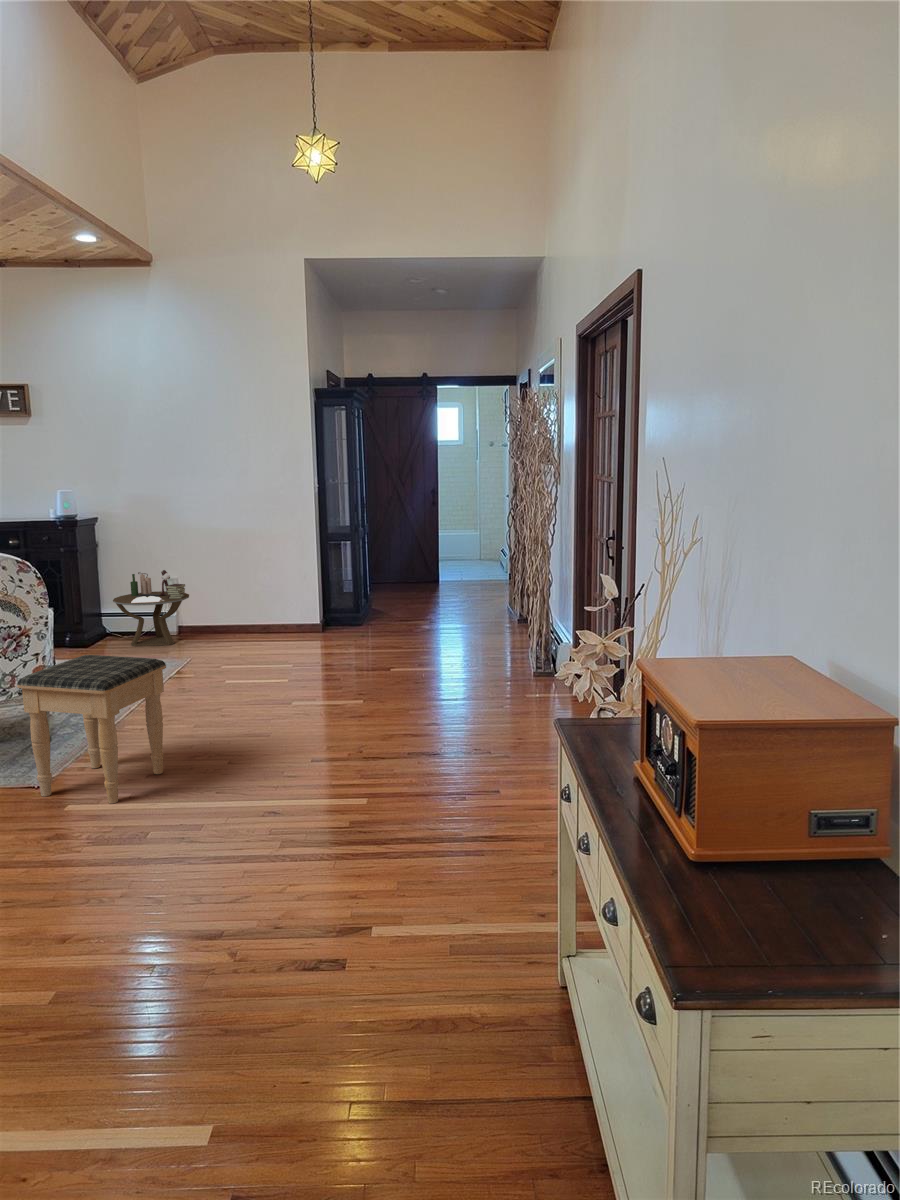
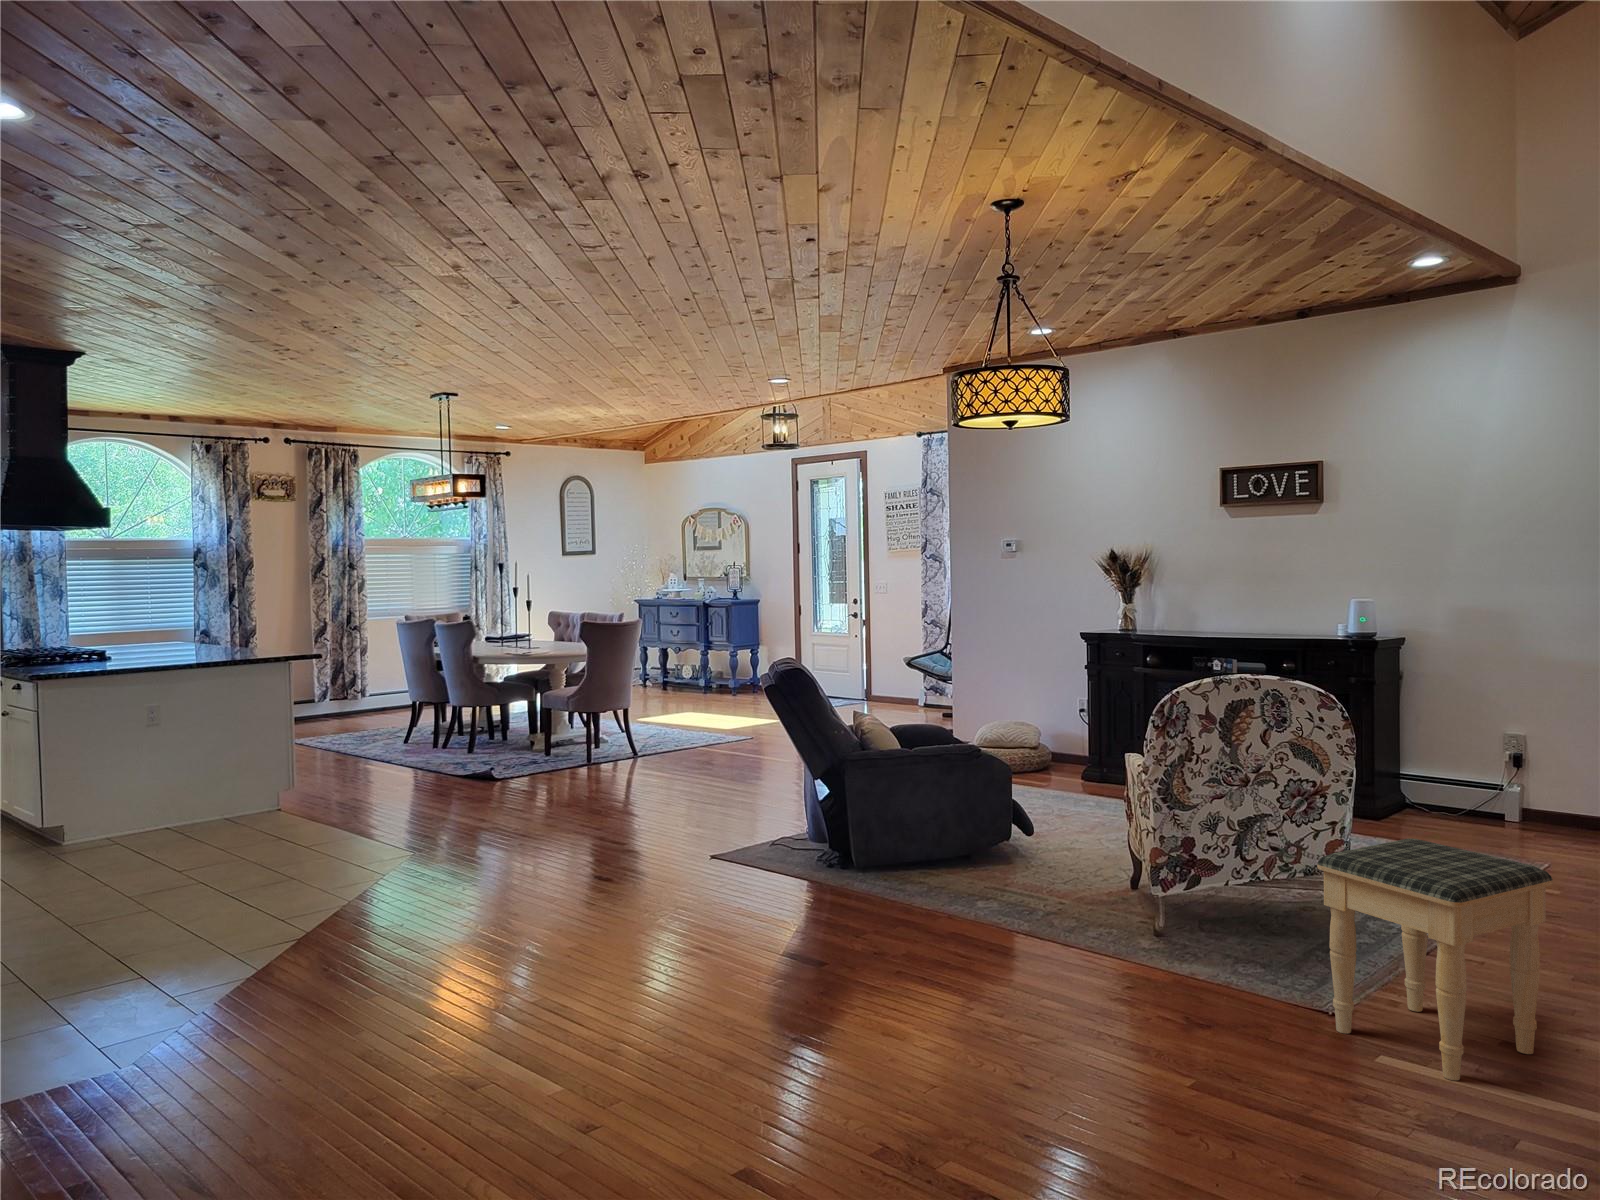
side table: present [113,570,189,646] -> none [1422,720,1551,837]

